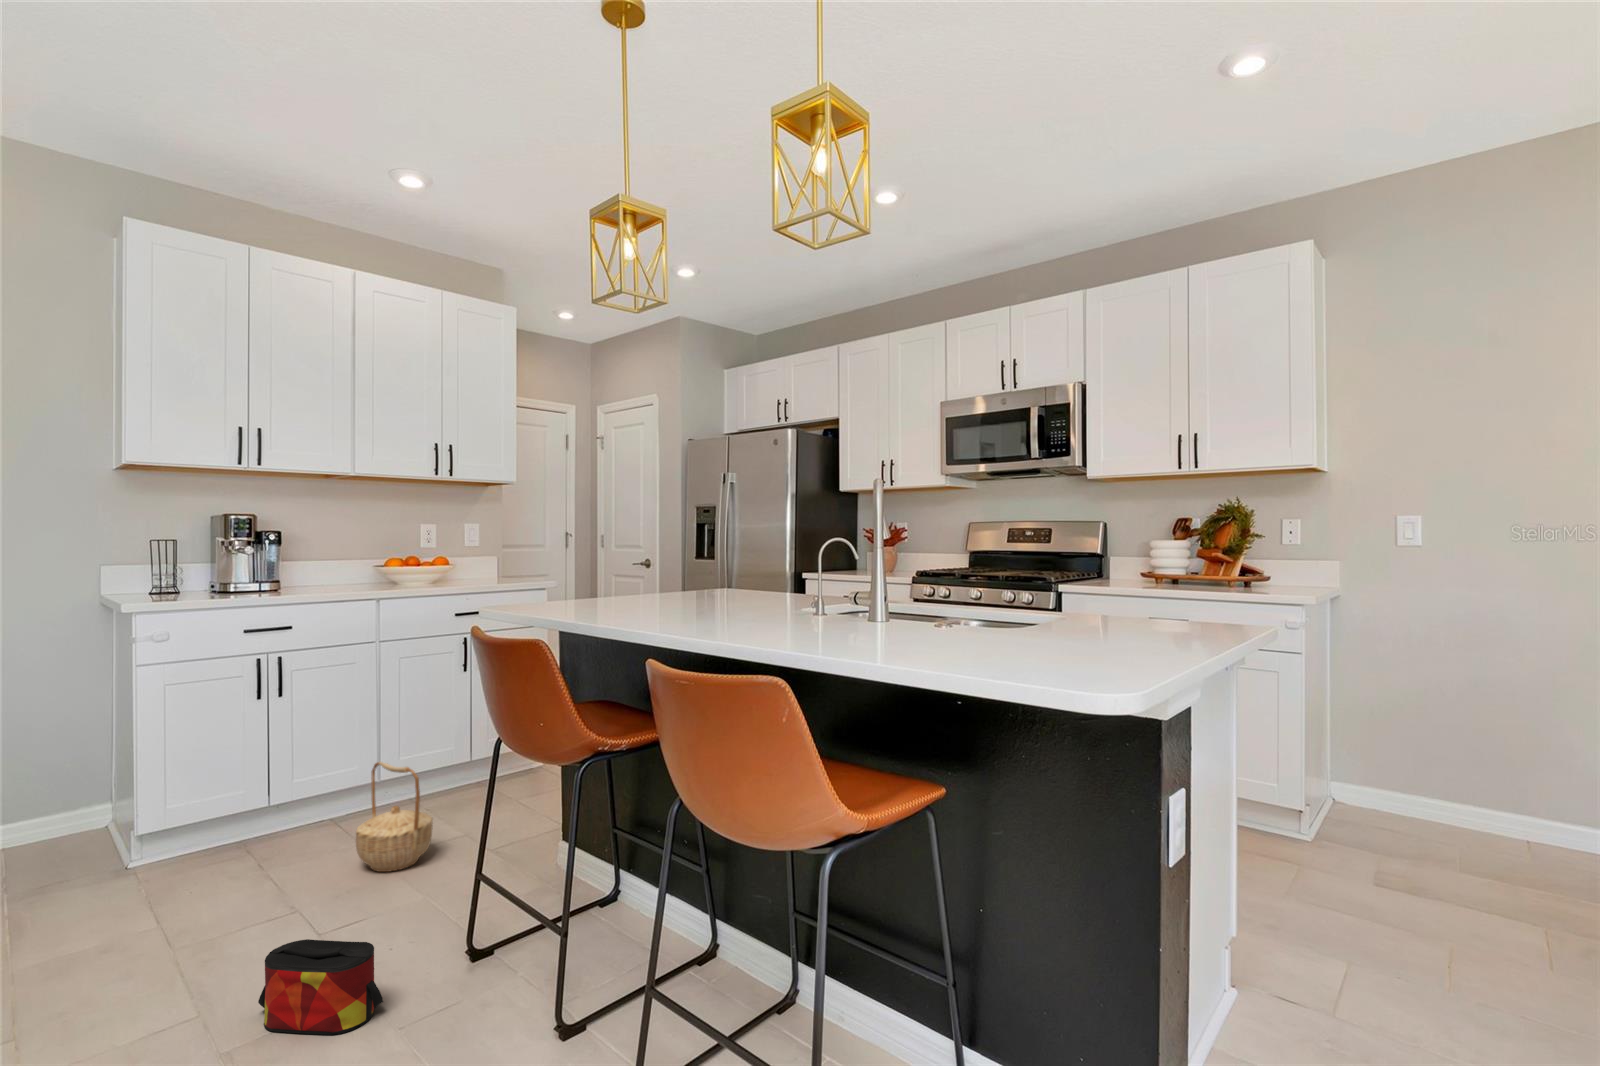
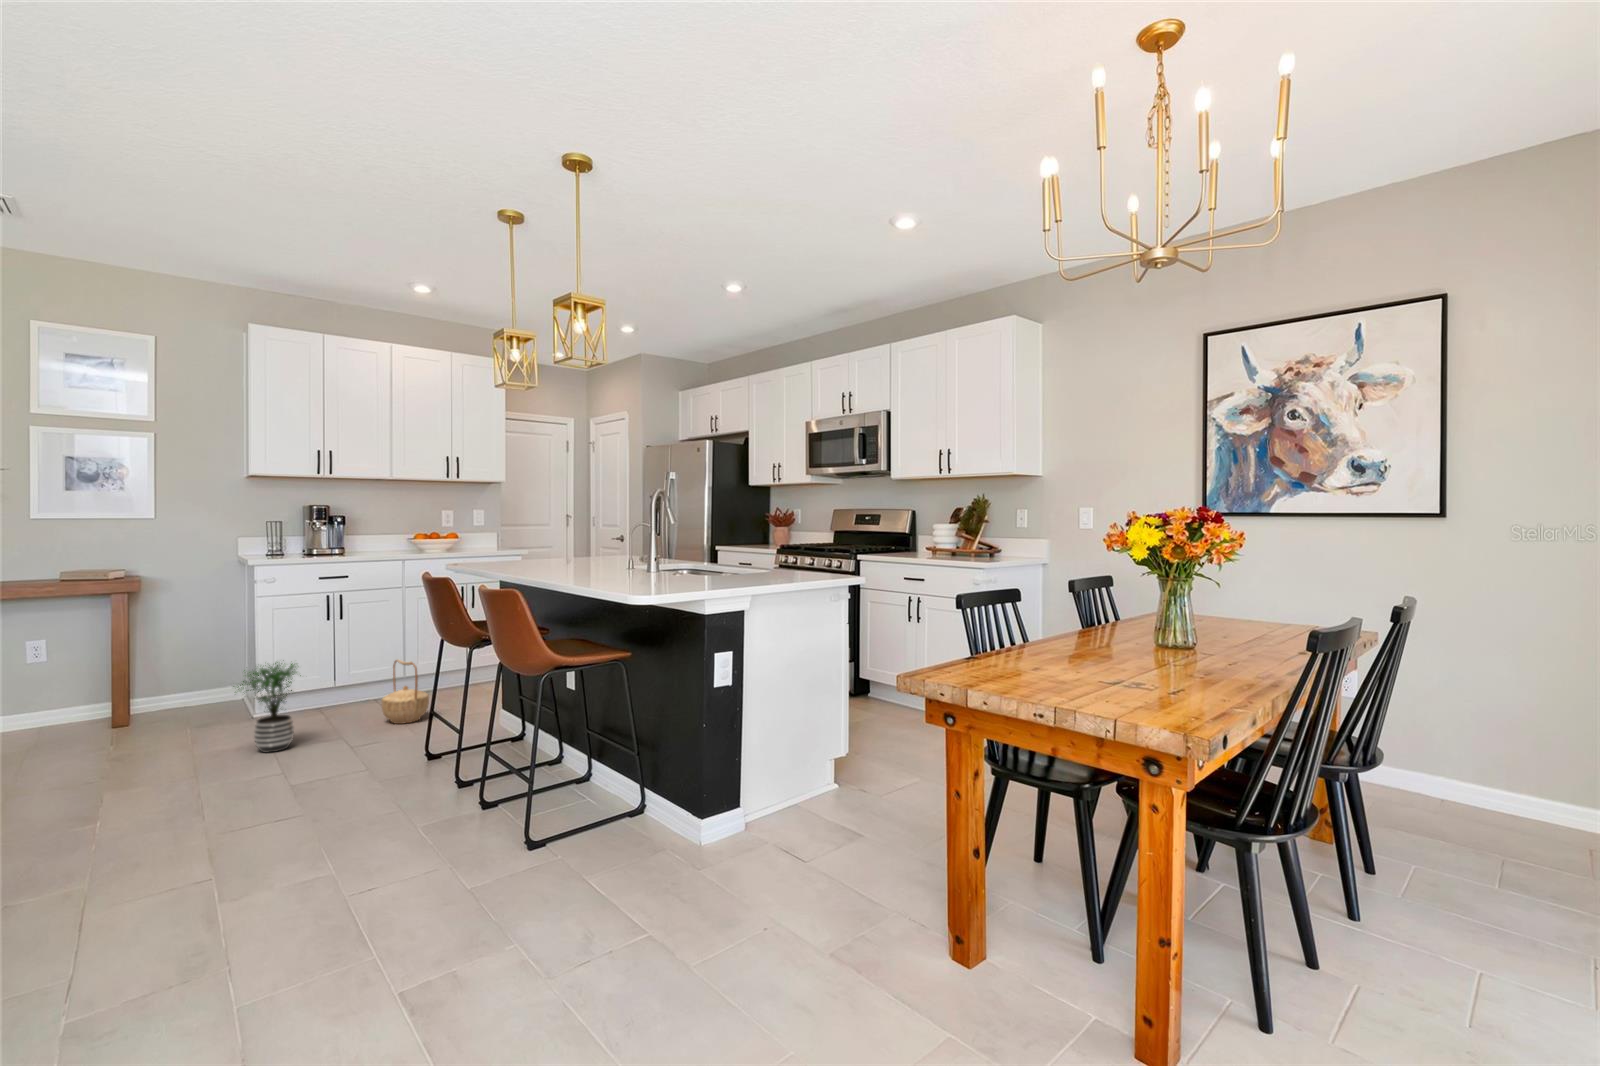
potted plant: none [88,782,235,960] -> present [233,662,301,753]
bag: present [258,939,383,1035] -> none [314,737,376,780]

